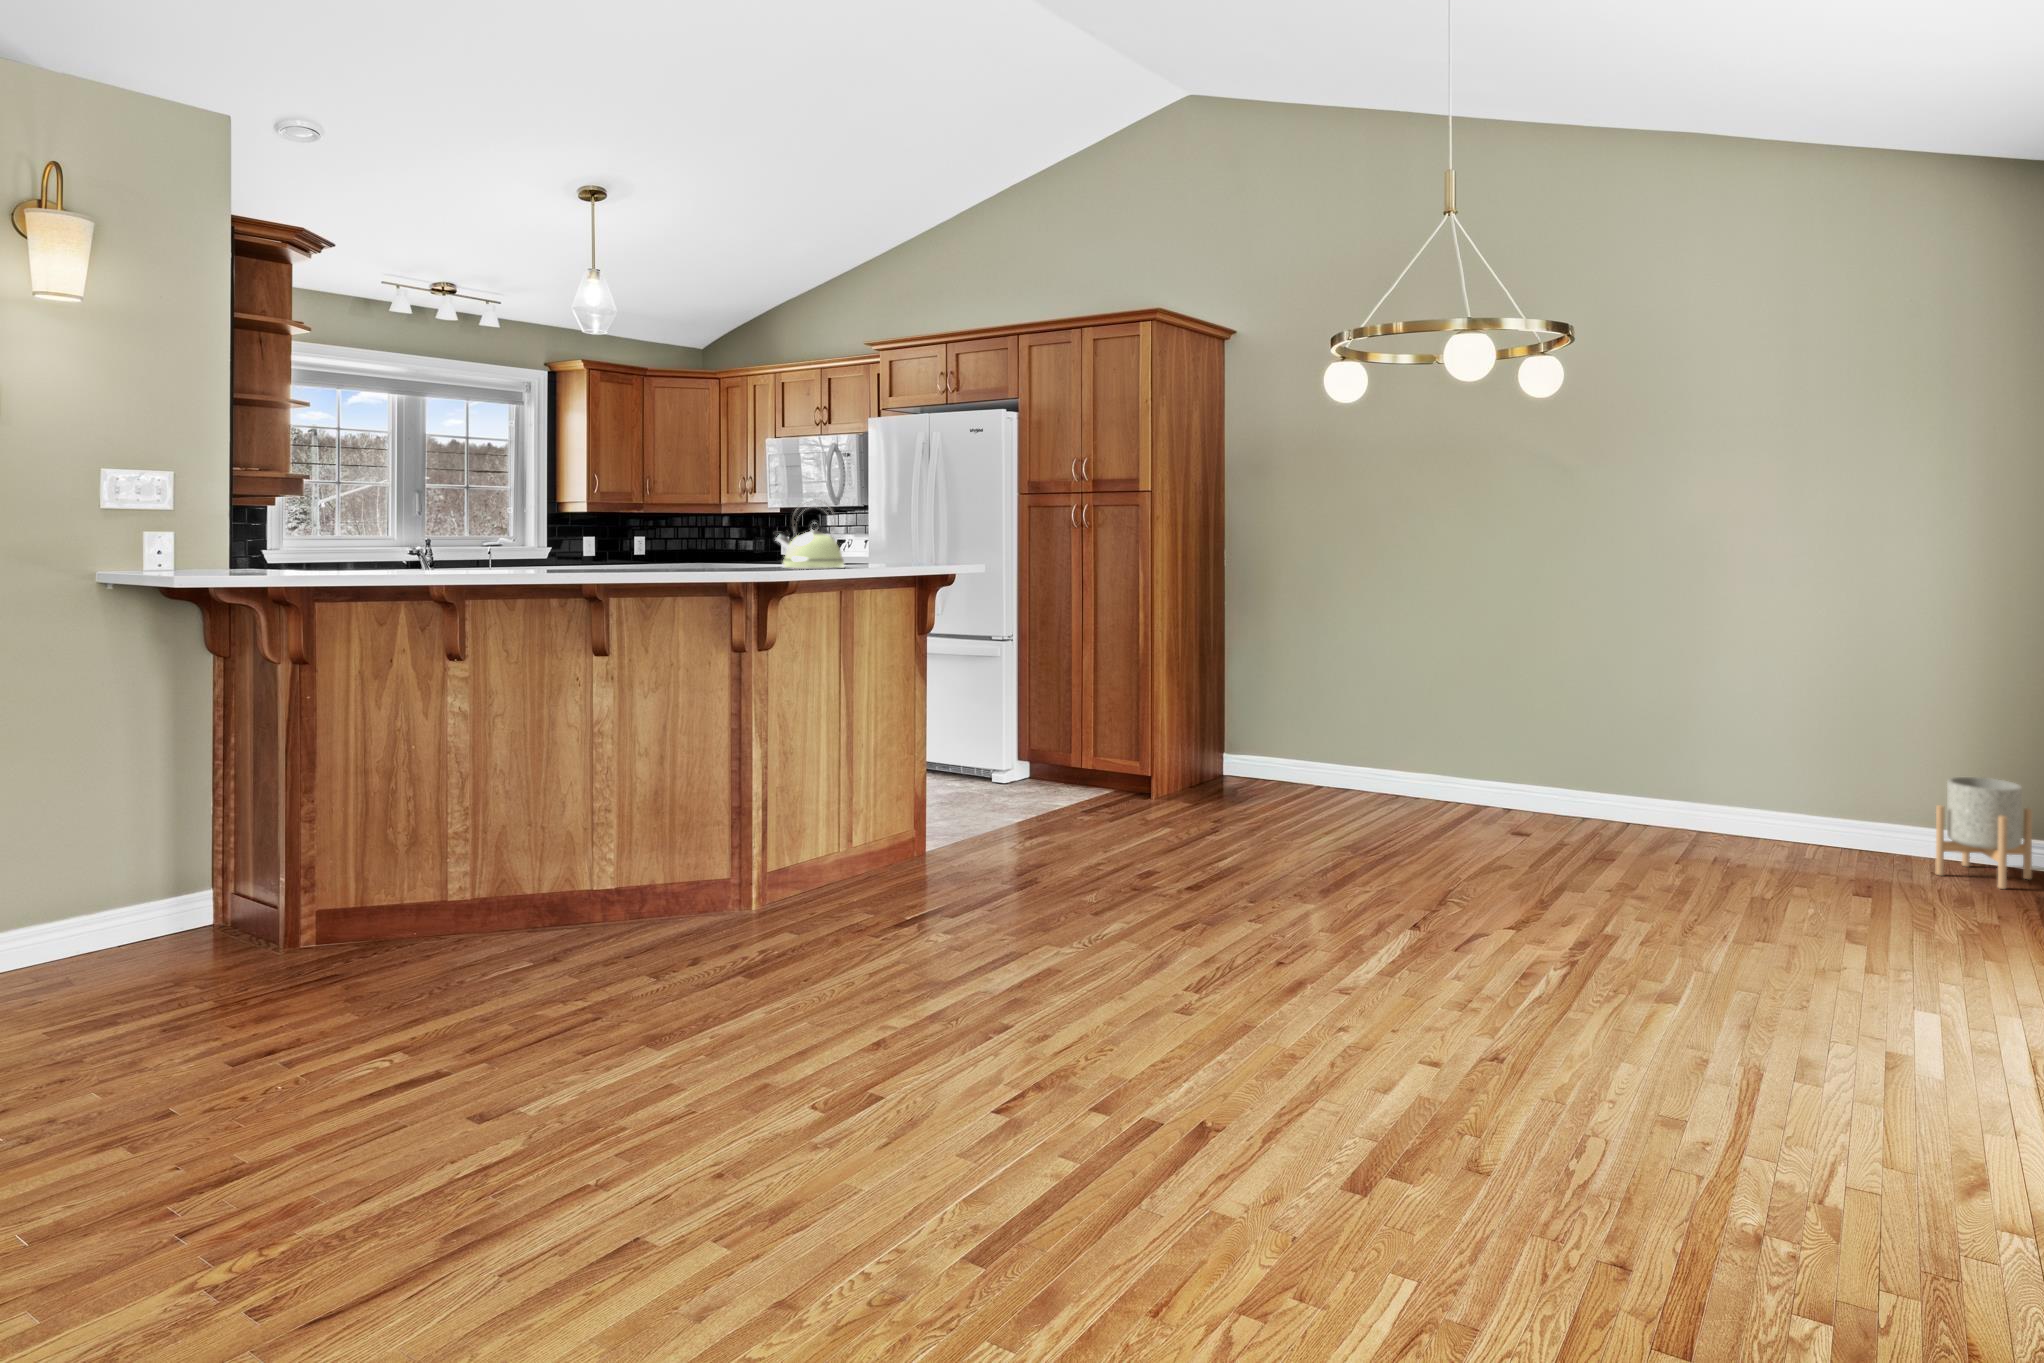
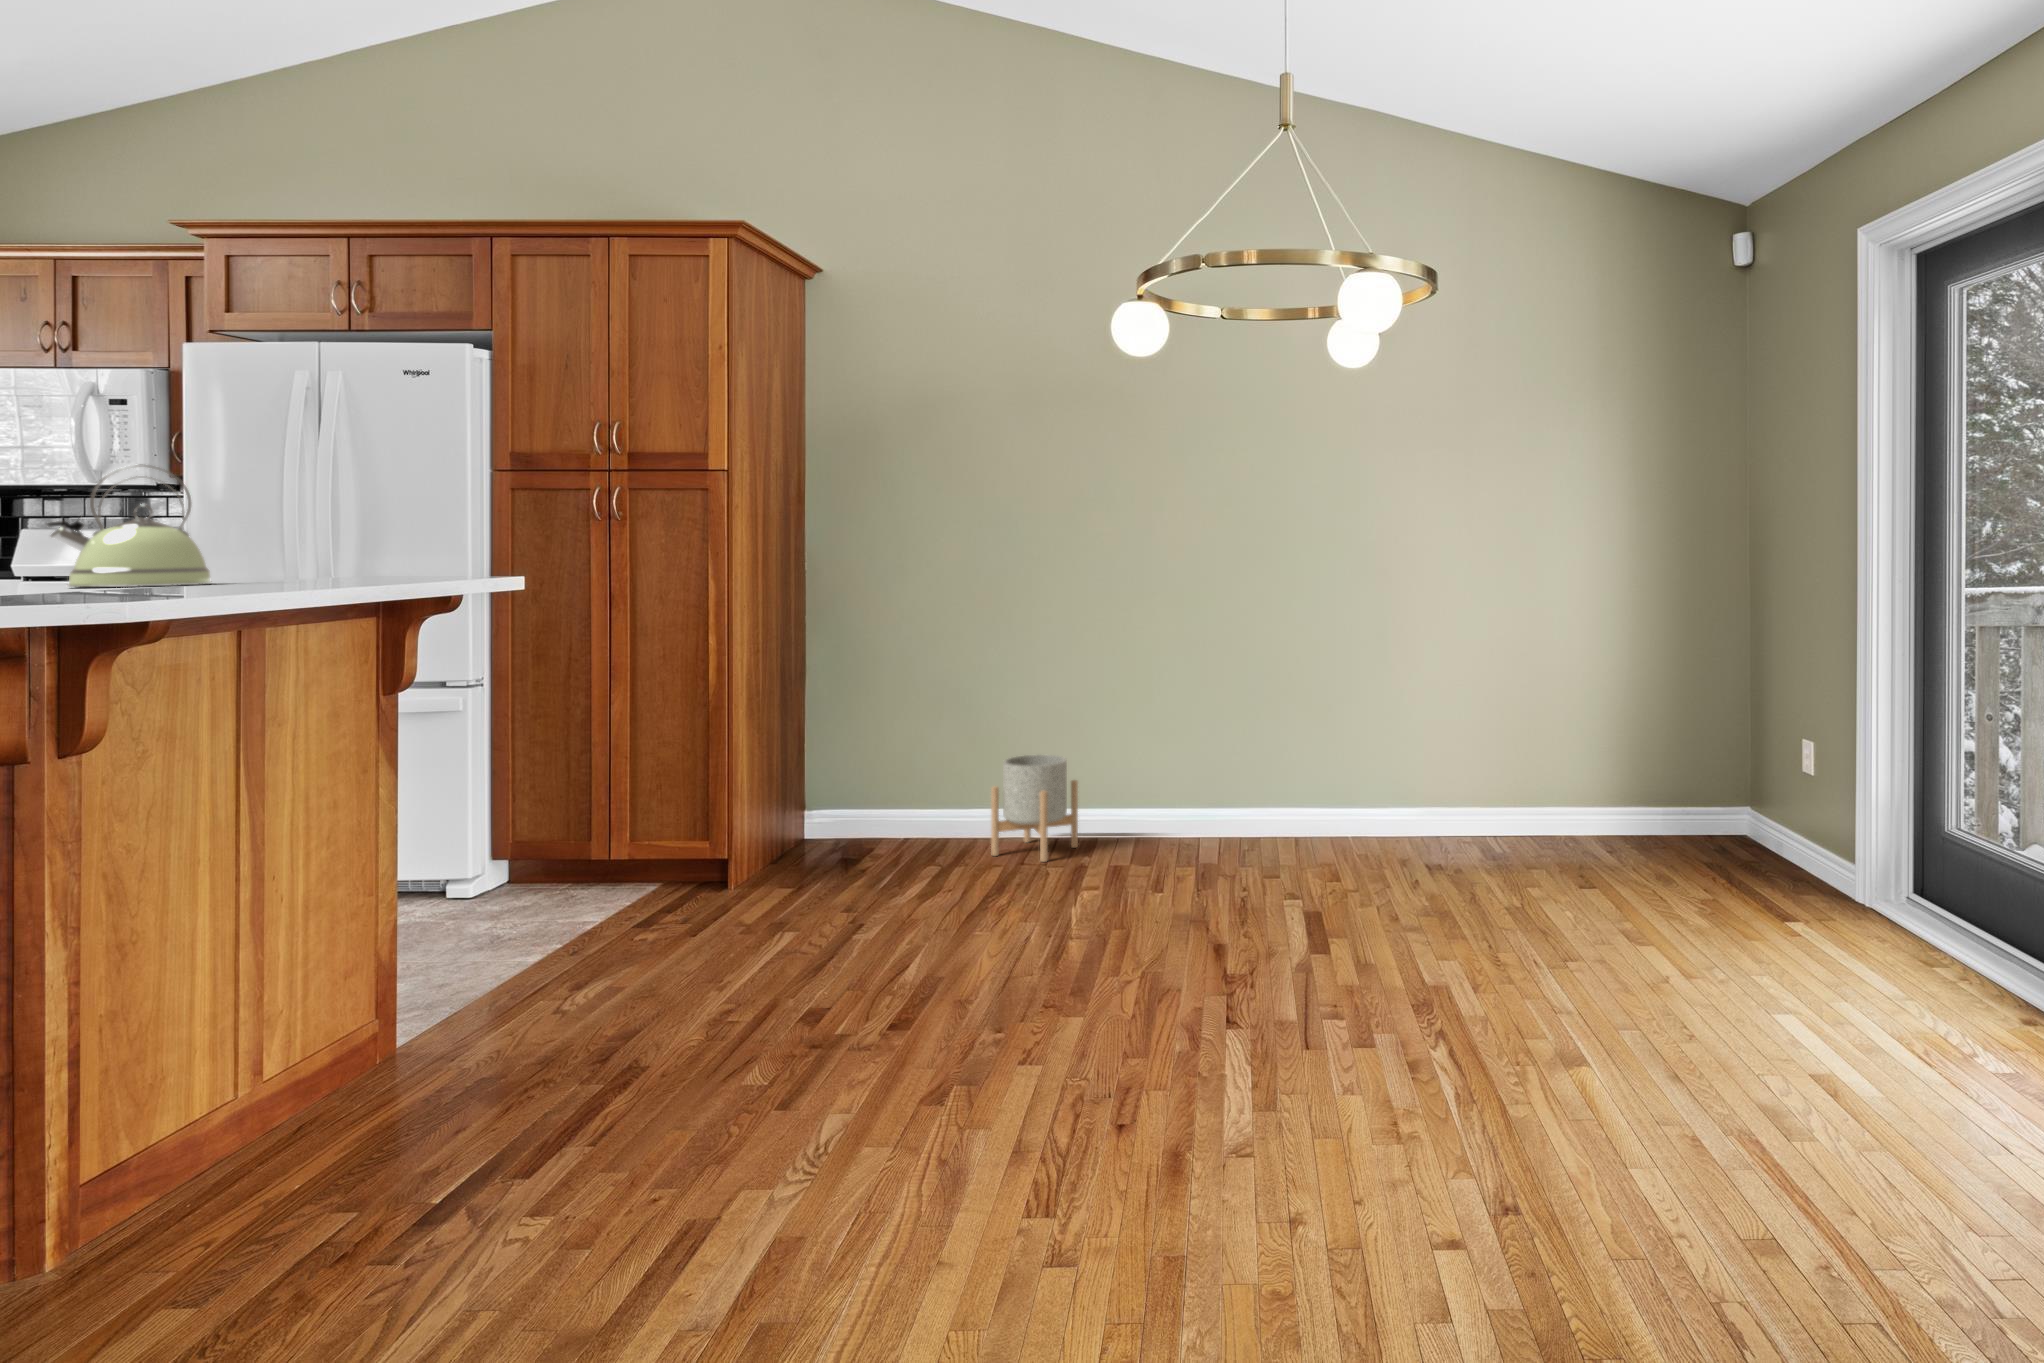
planter: present [1936,777,2032,889] -> present [991,755,1078,862]

